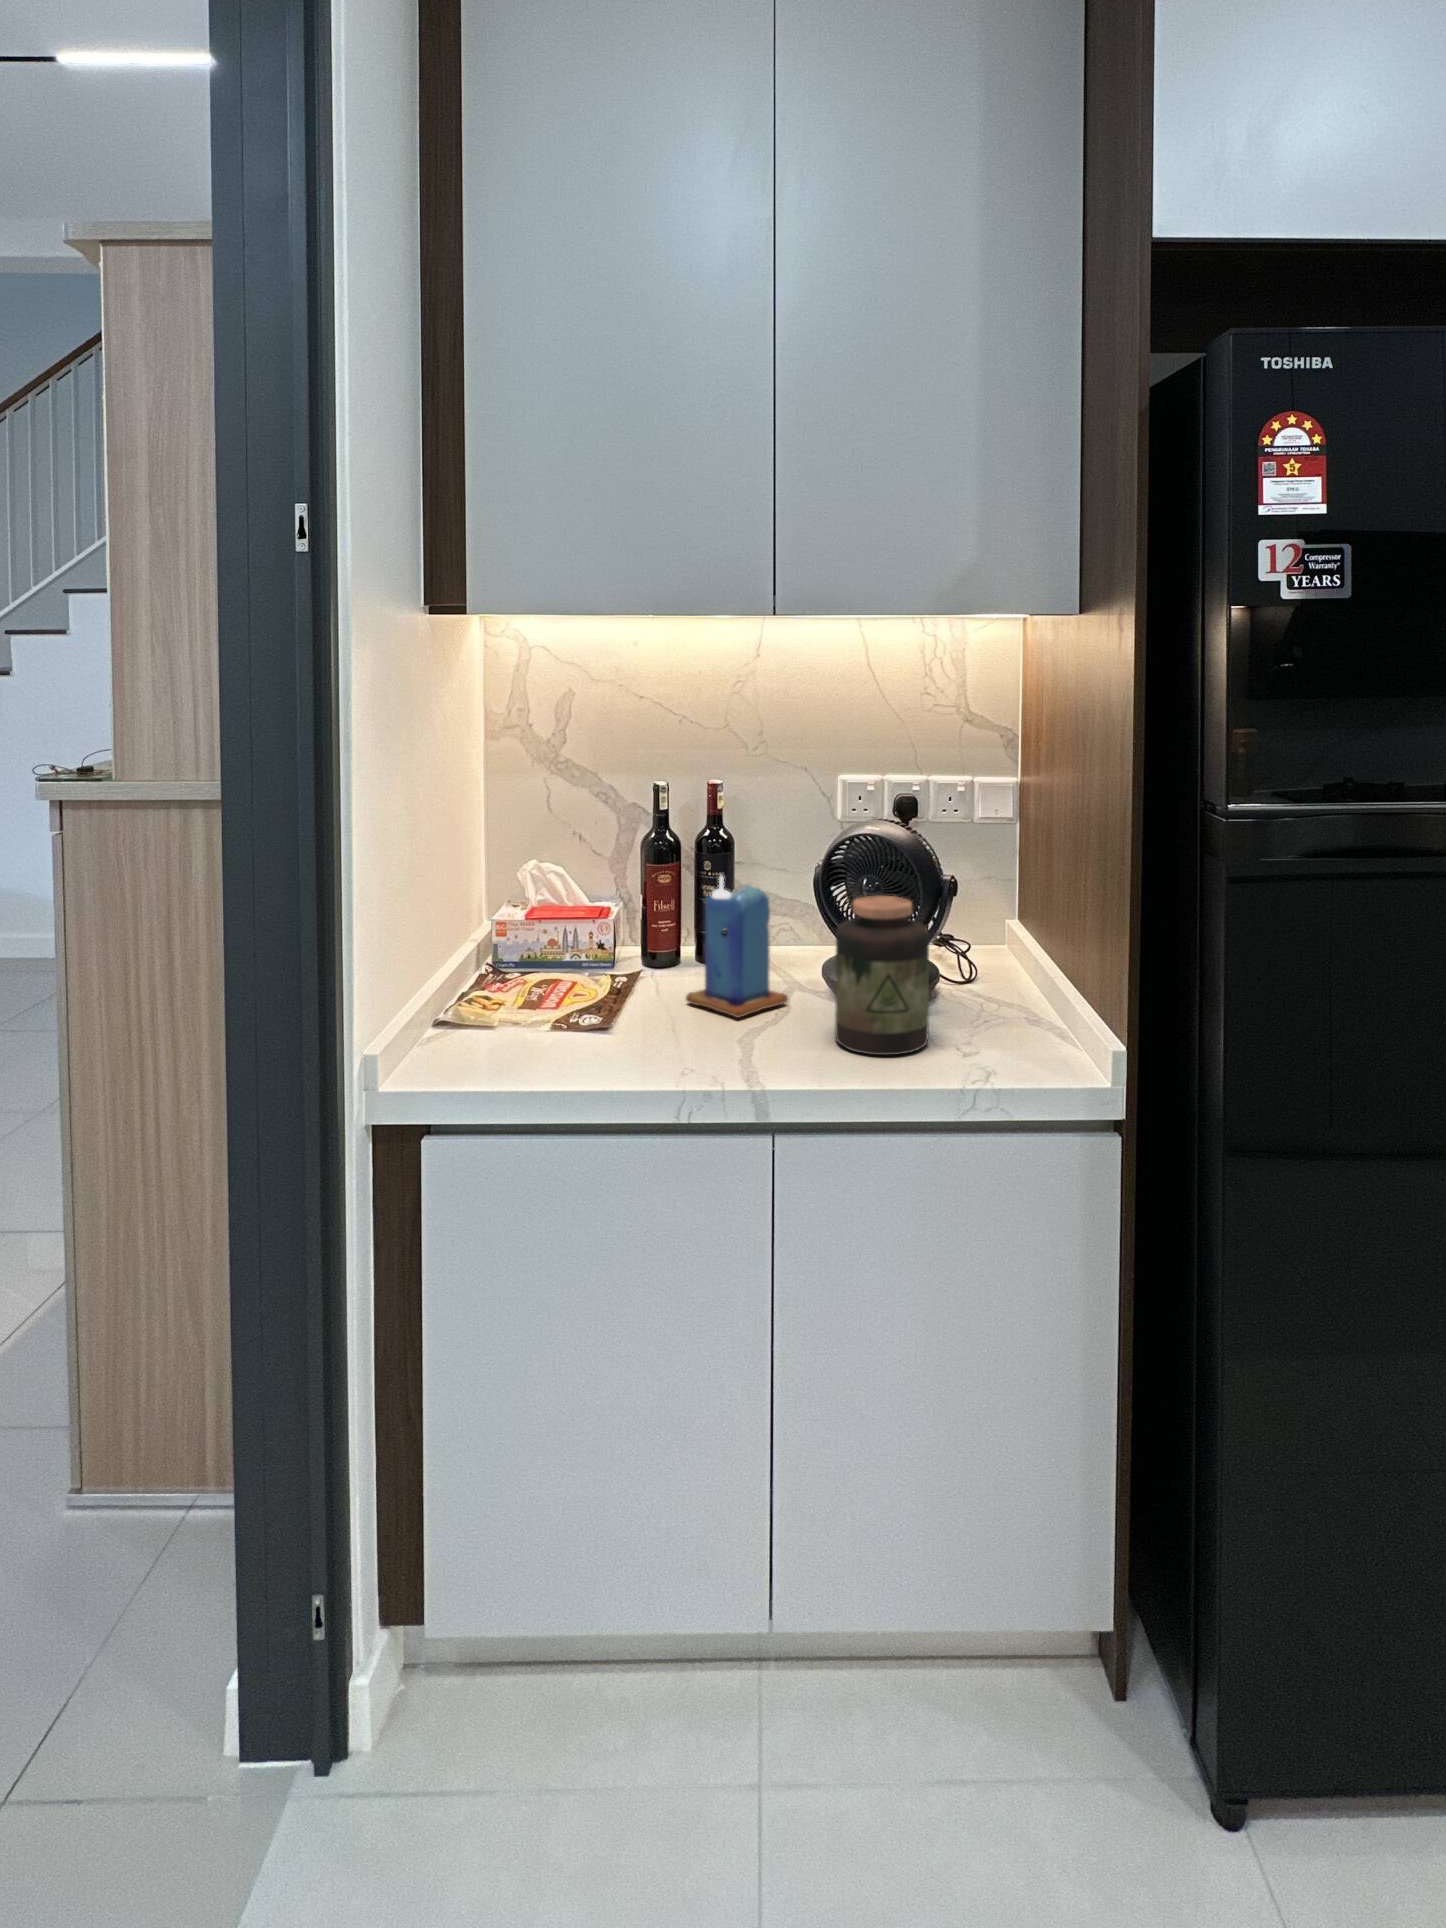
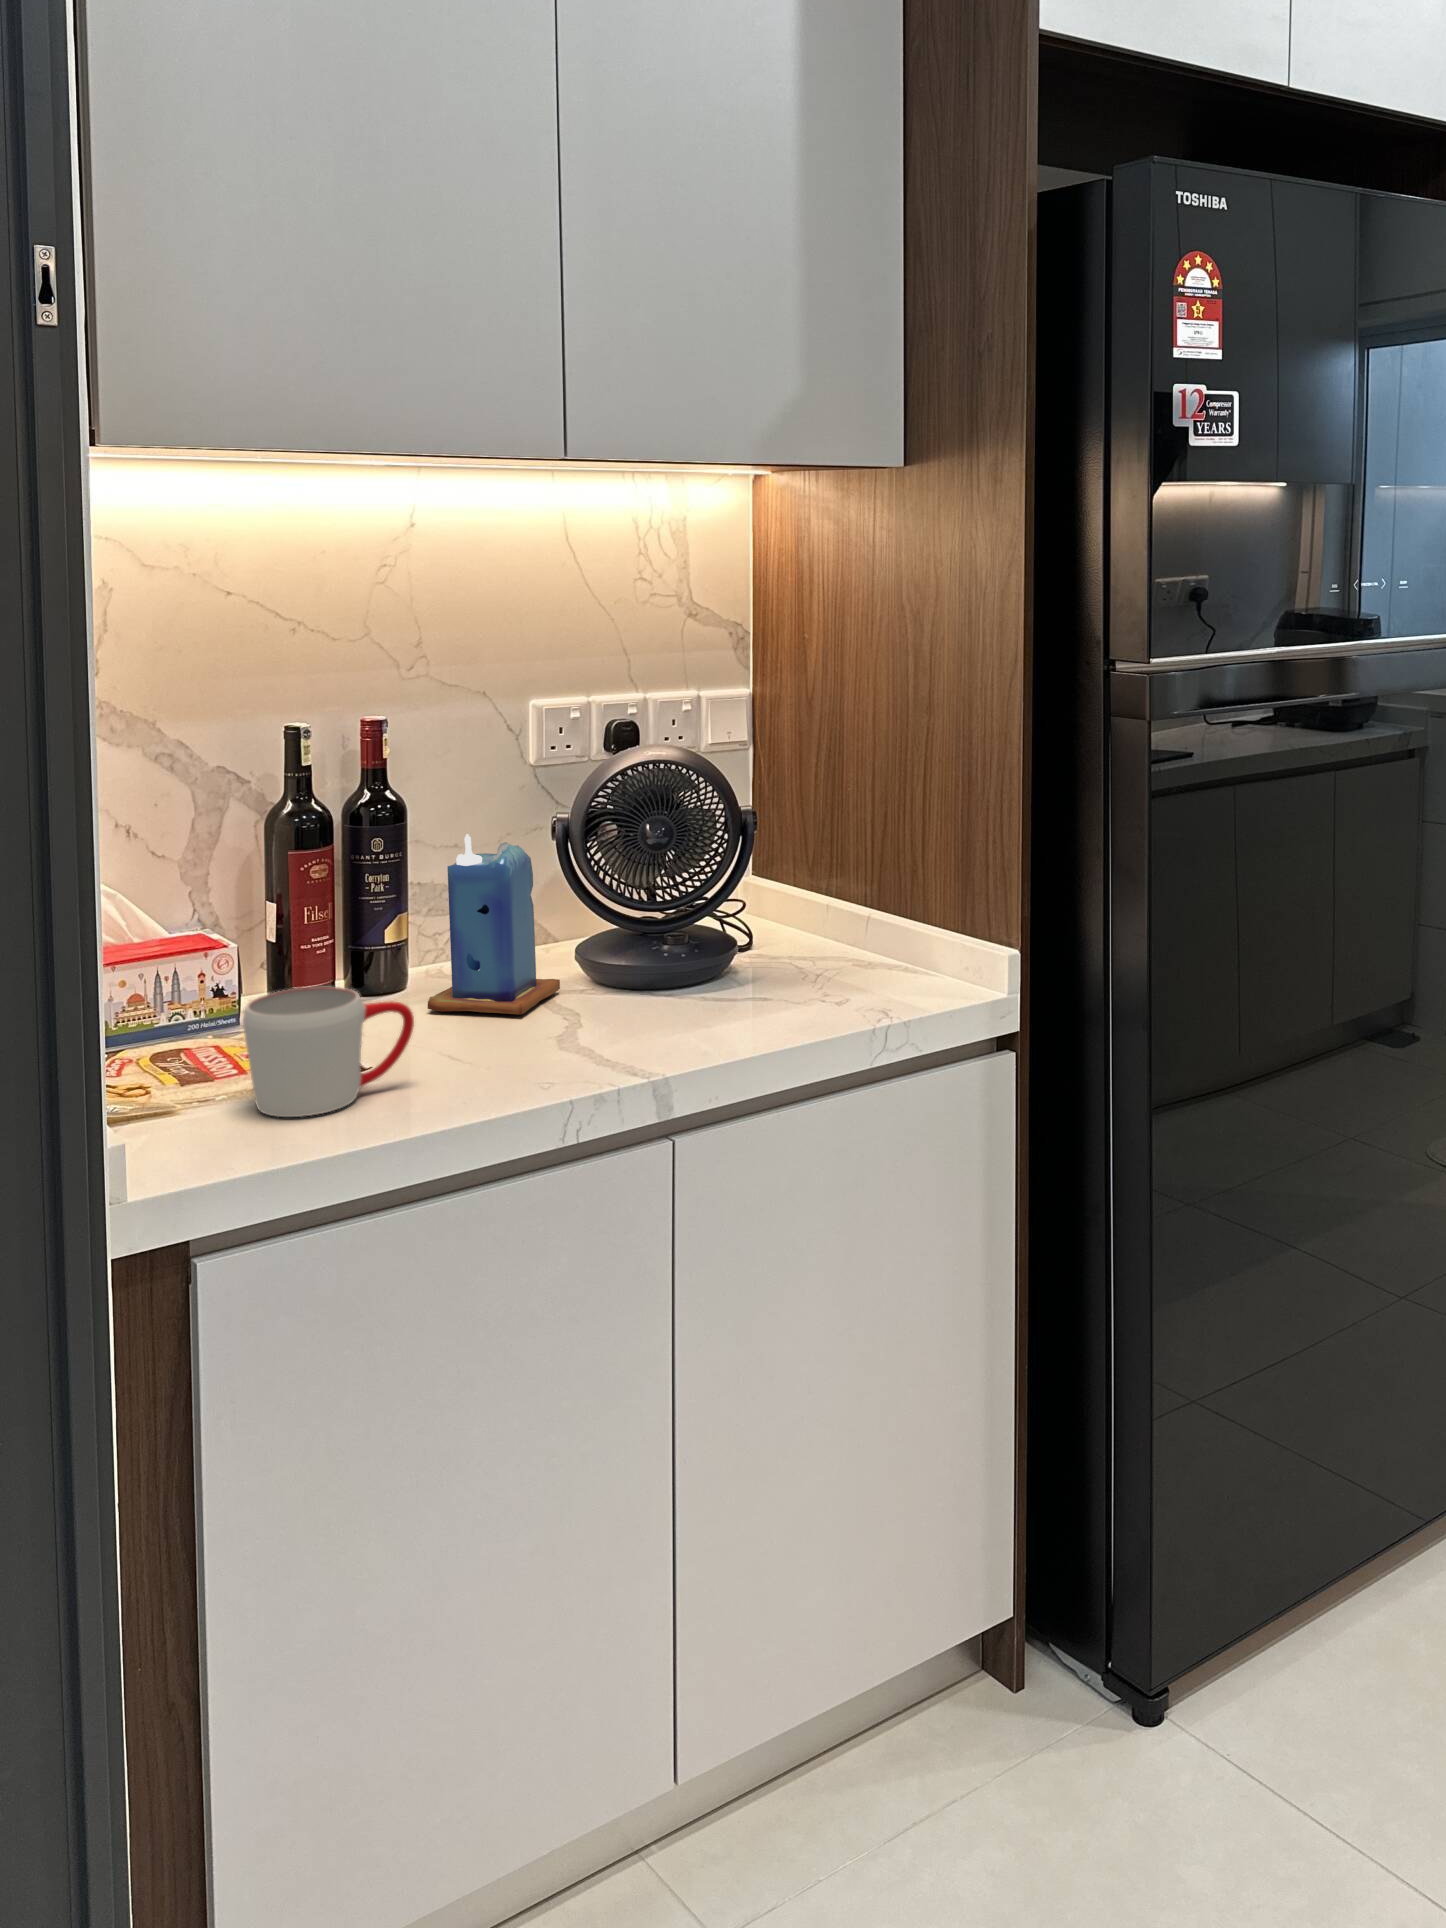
jar: present [835,896,929,1055] -> none [661,829,779,1022]
mug: none [495,973,612,1067] -> present [243,987,414,1117]

